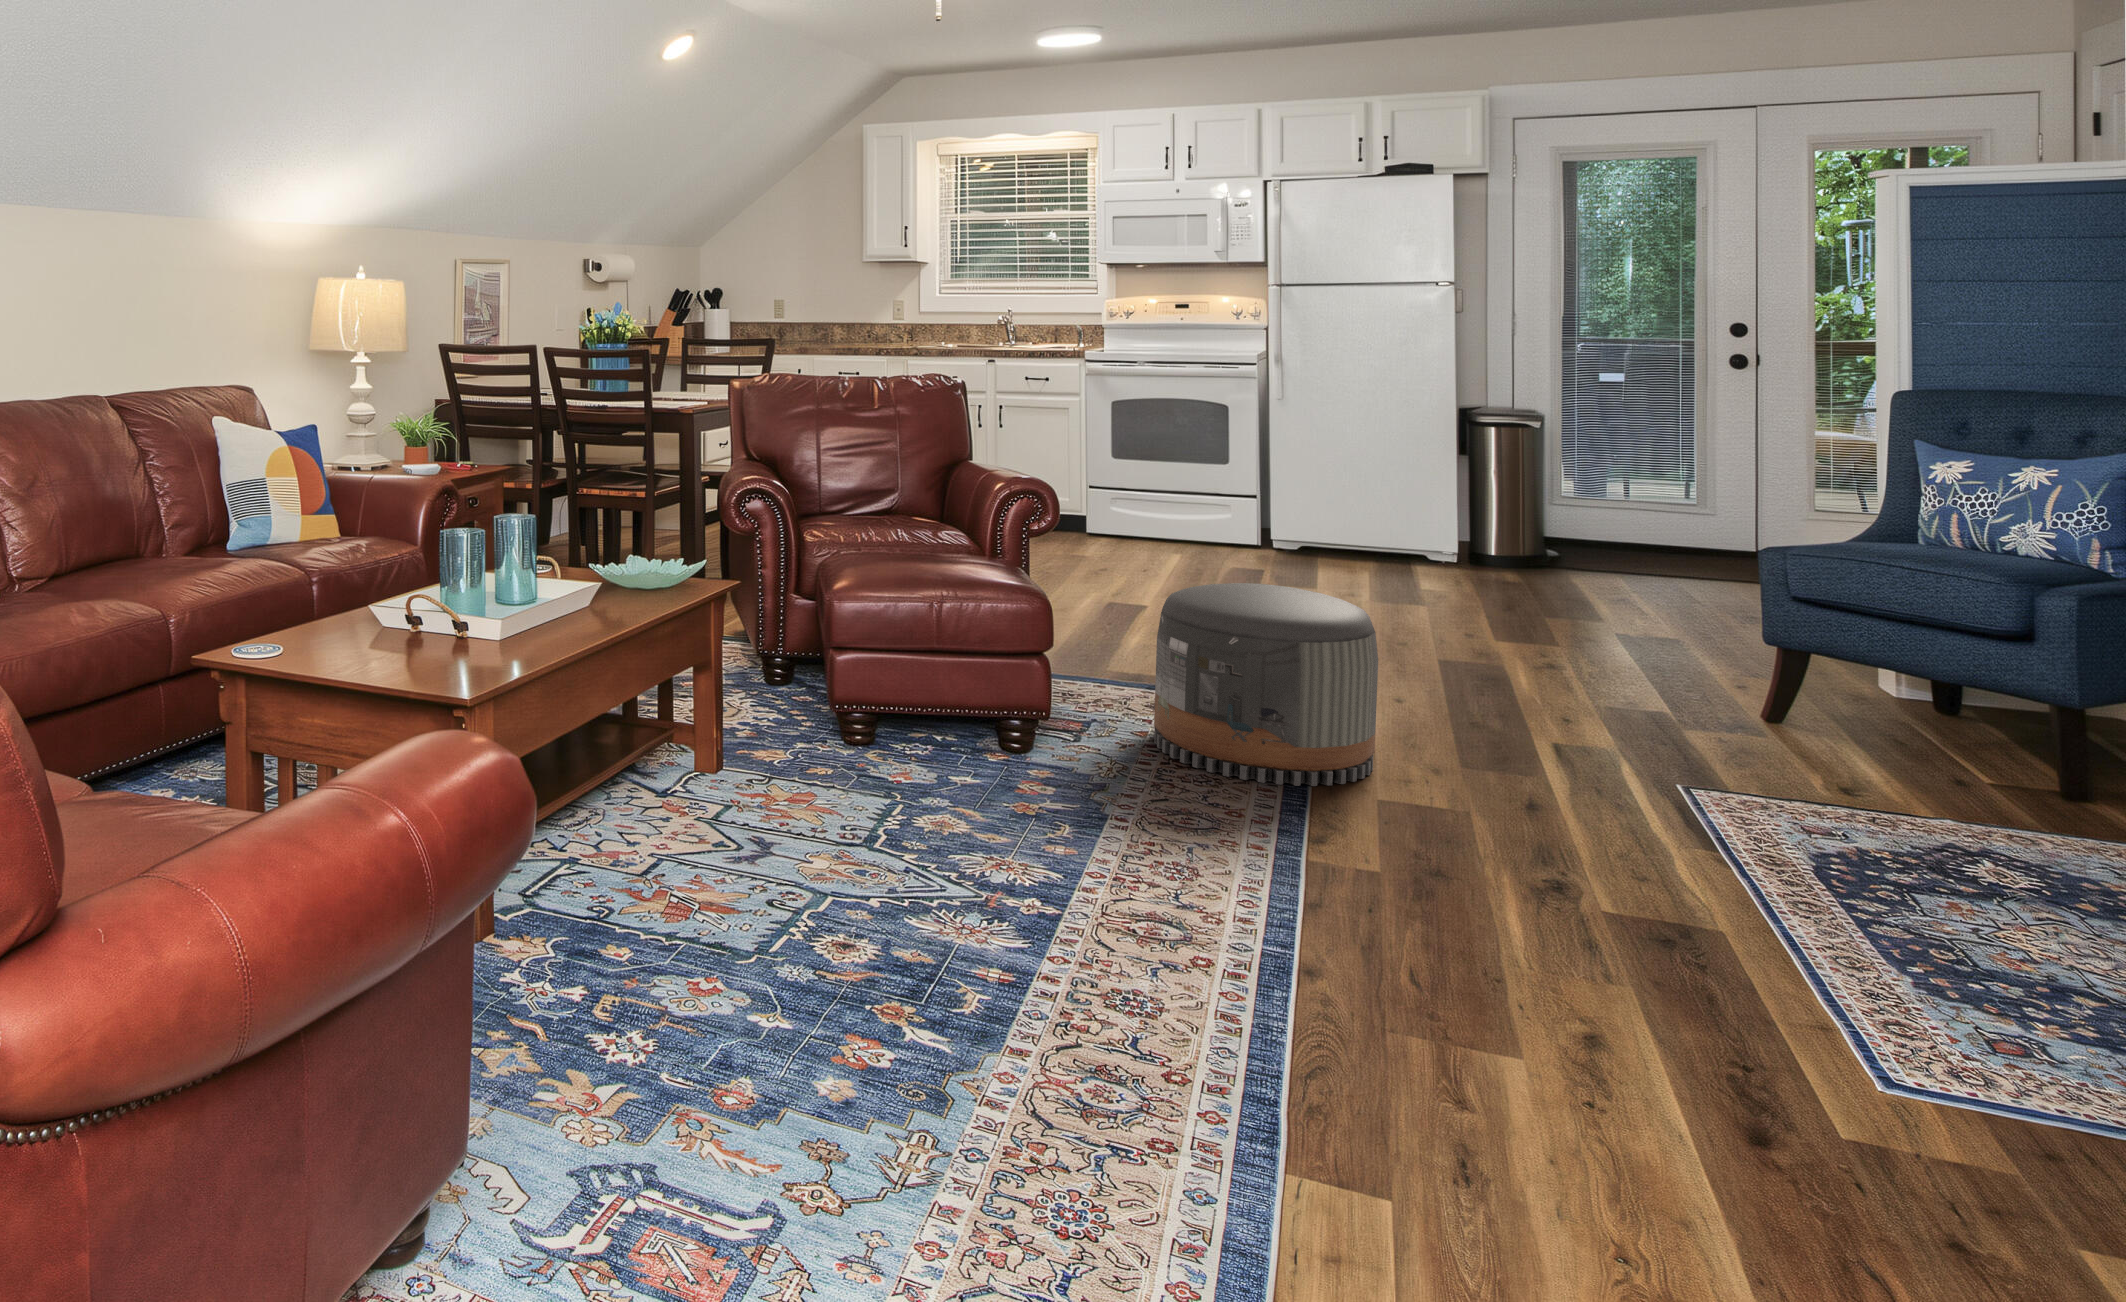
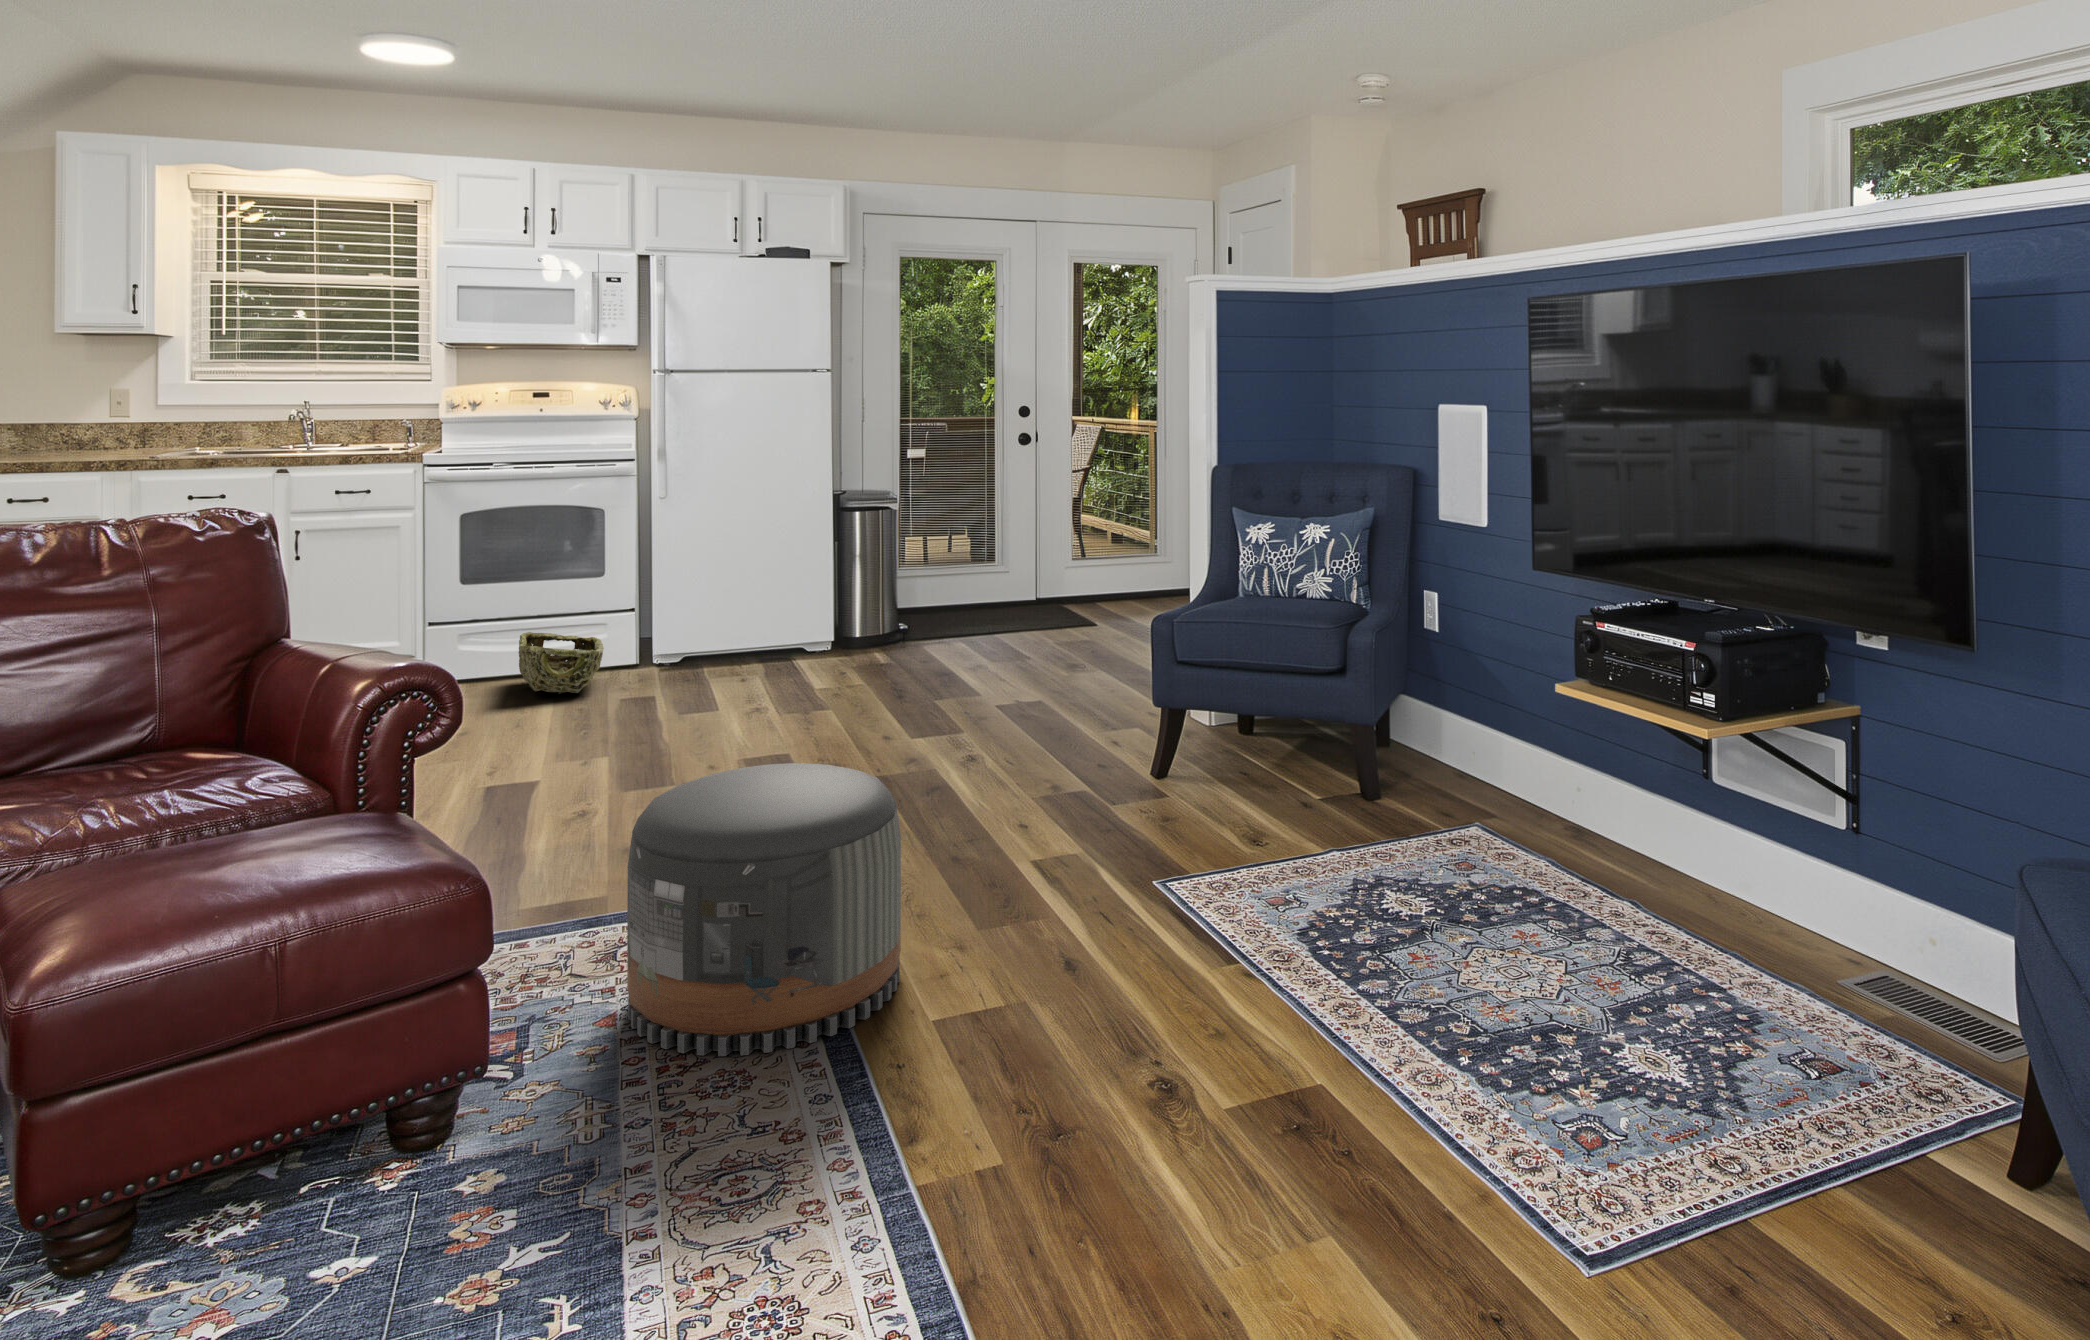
woven basket: none [1150,506,1220,560] -> present [519,632,604,694]

